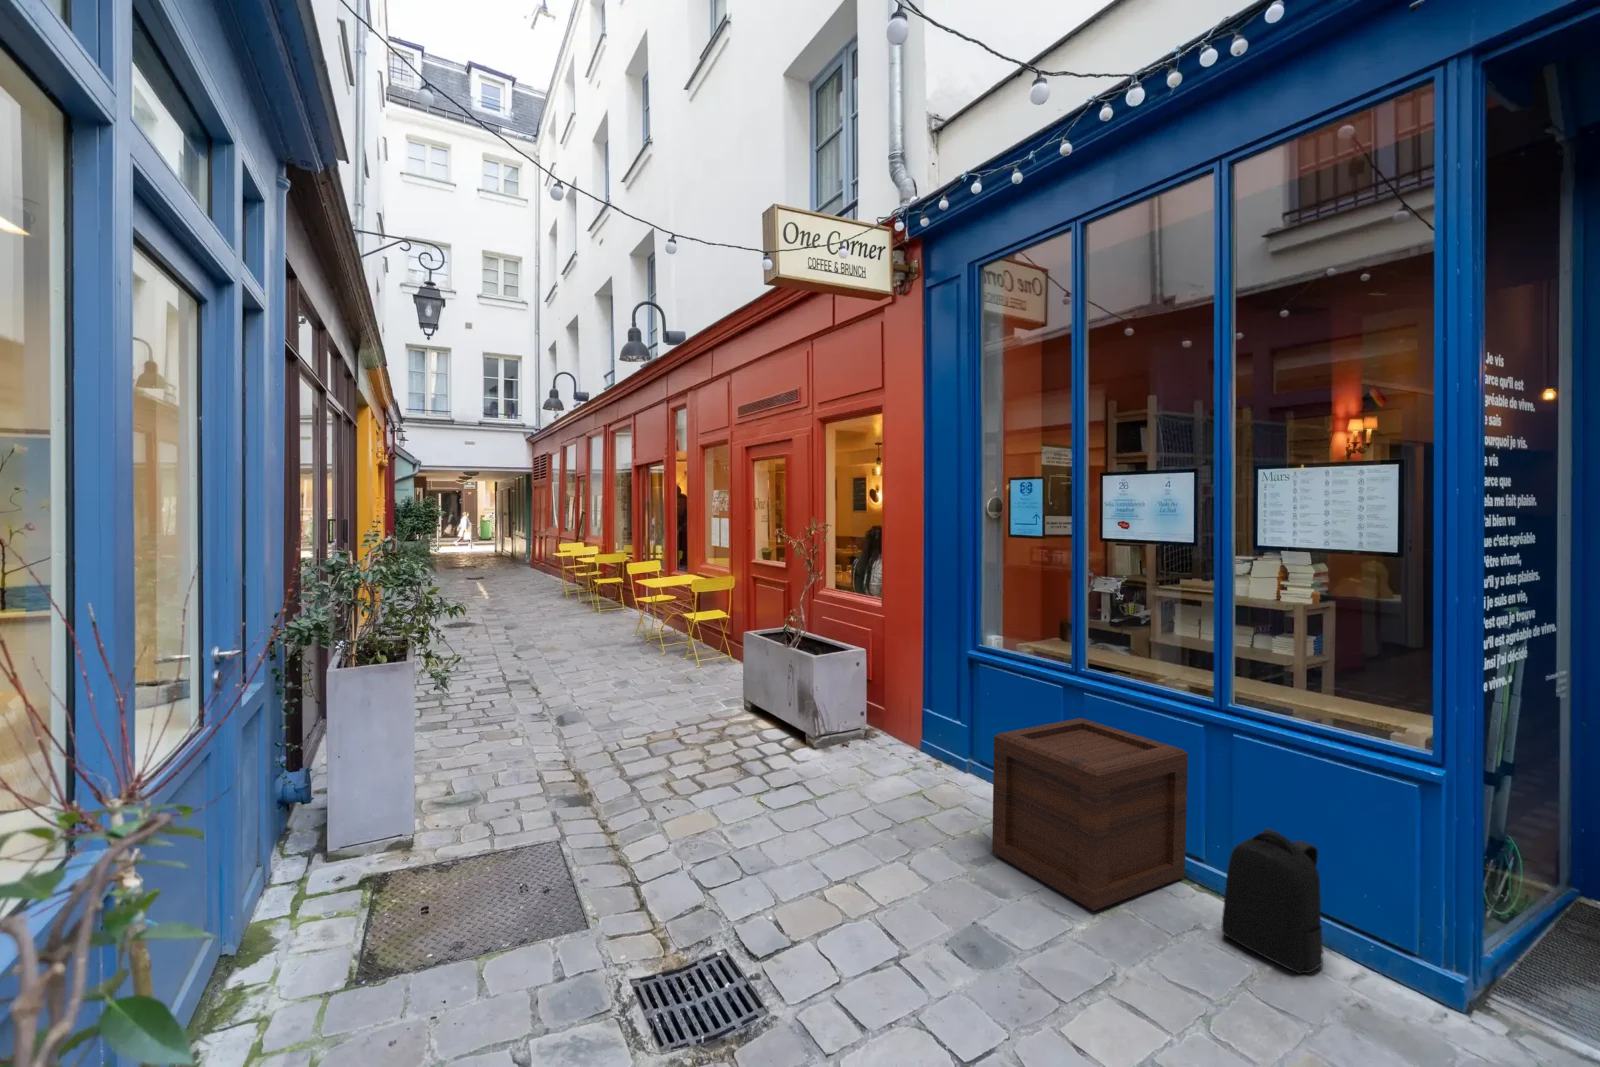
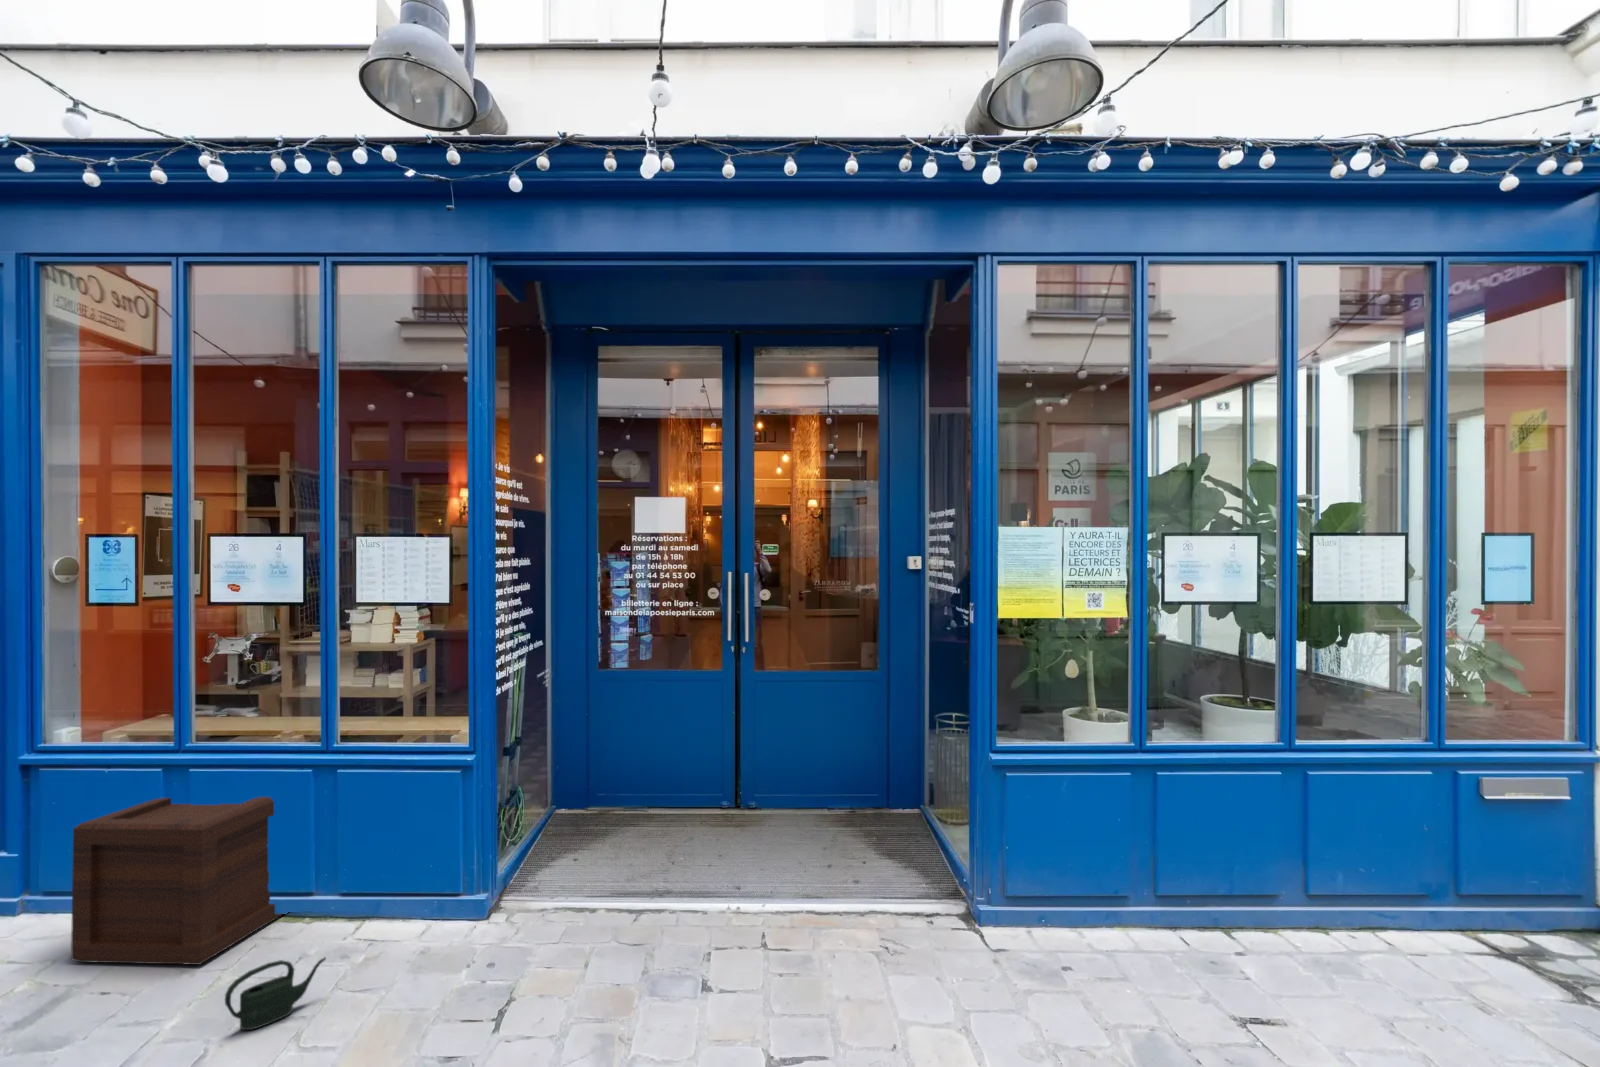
backpack: present [1222,829,1324,974] -> none [324,831,404,936]
watering can: none [1119,969,1232,1041] -> present [225,958,326,1030]

